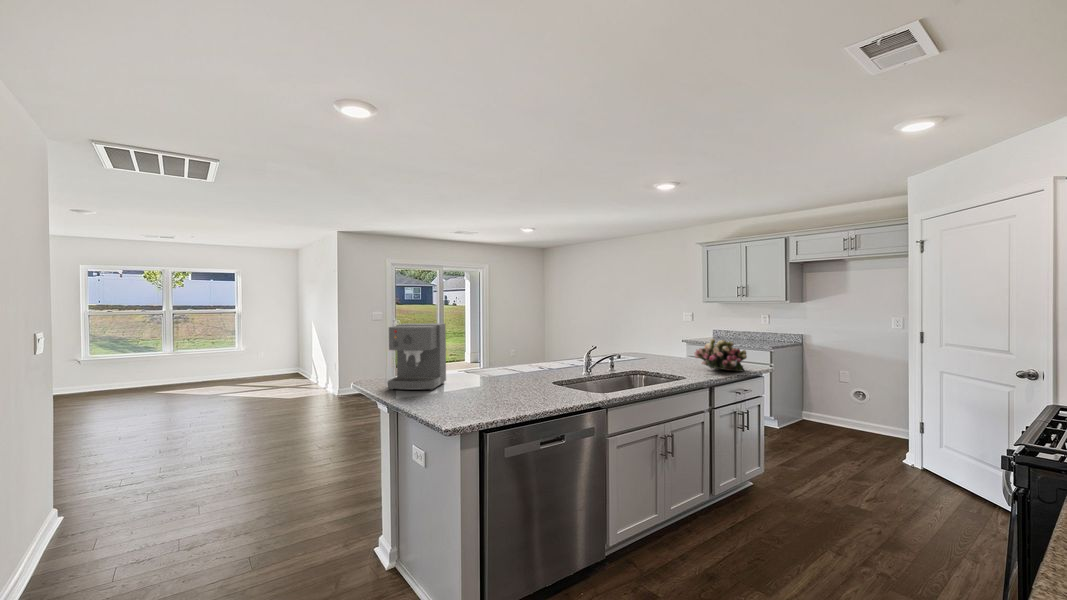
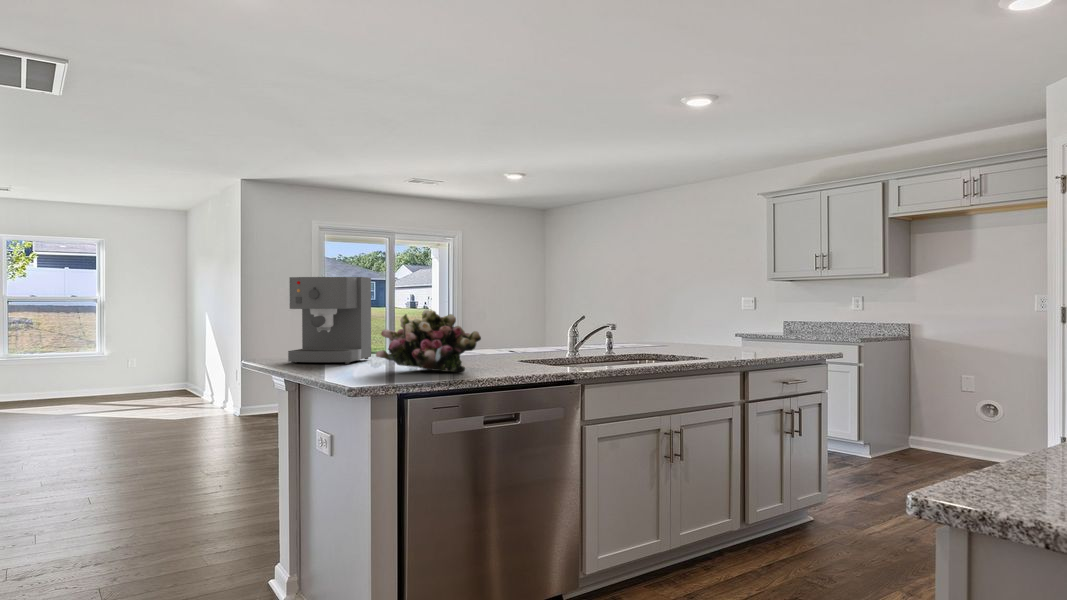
flower arrangement: present [694,338,747,372] -> present [376,310,481,372]

